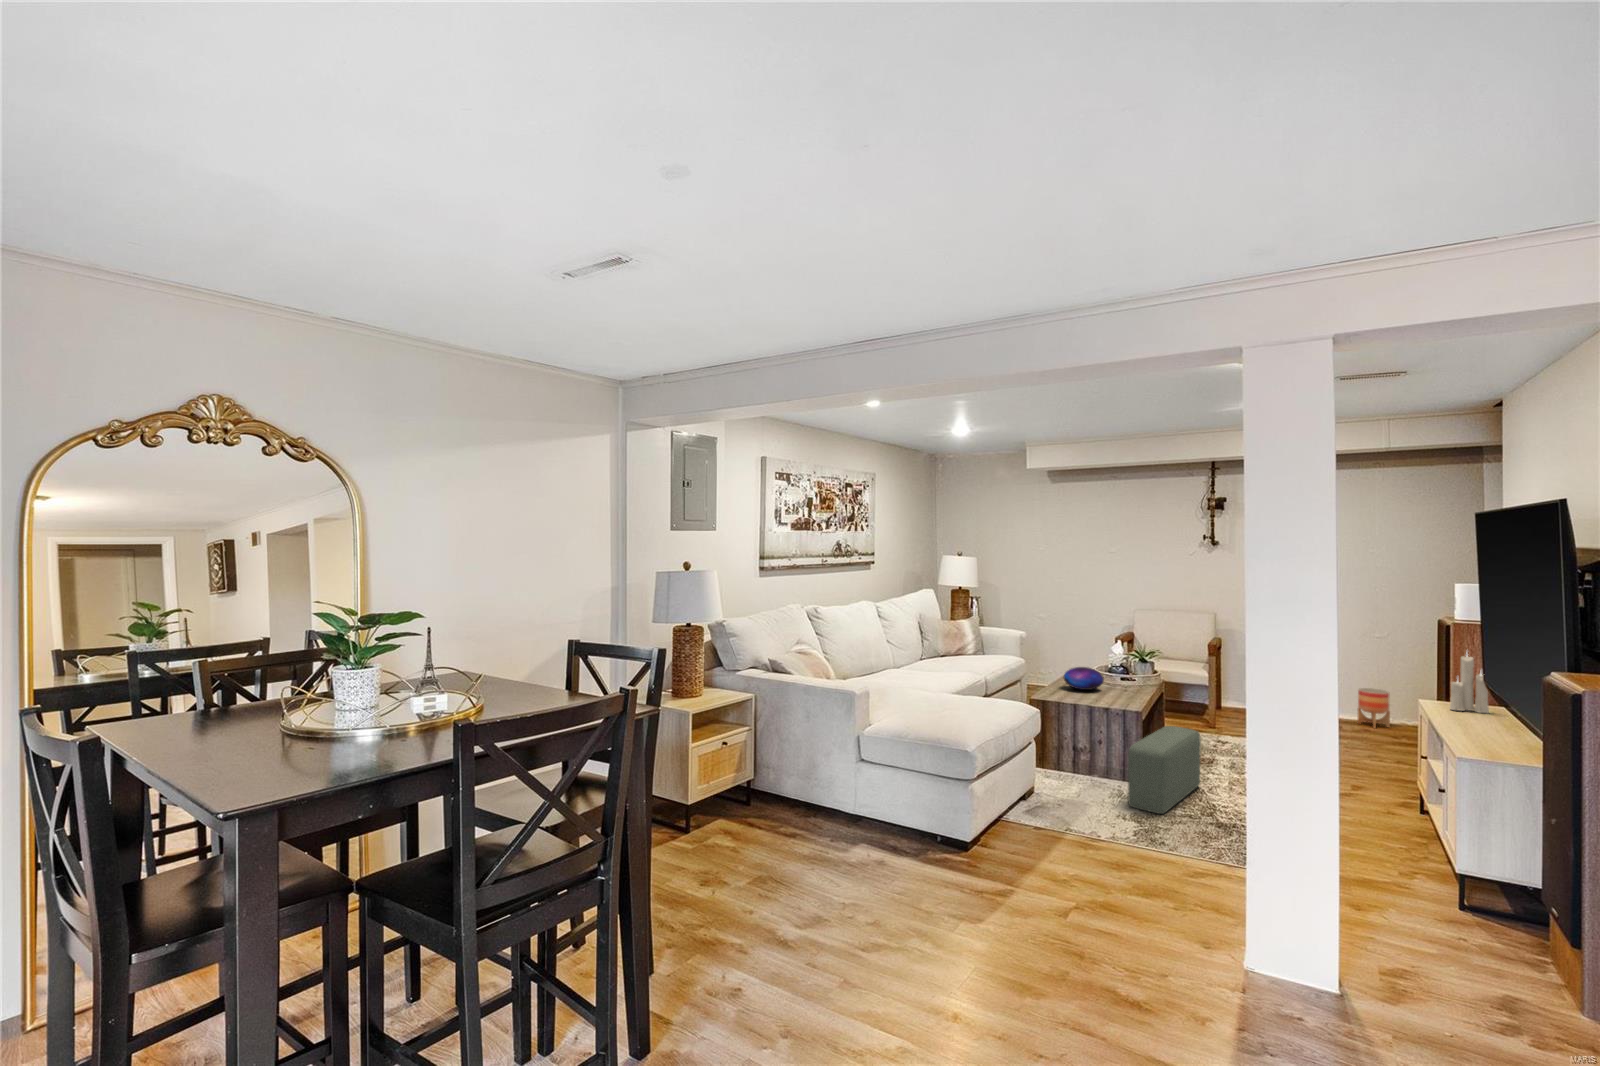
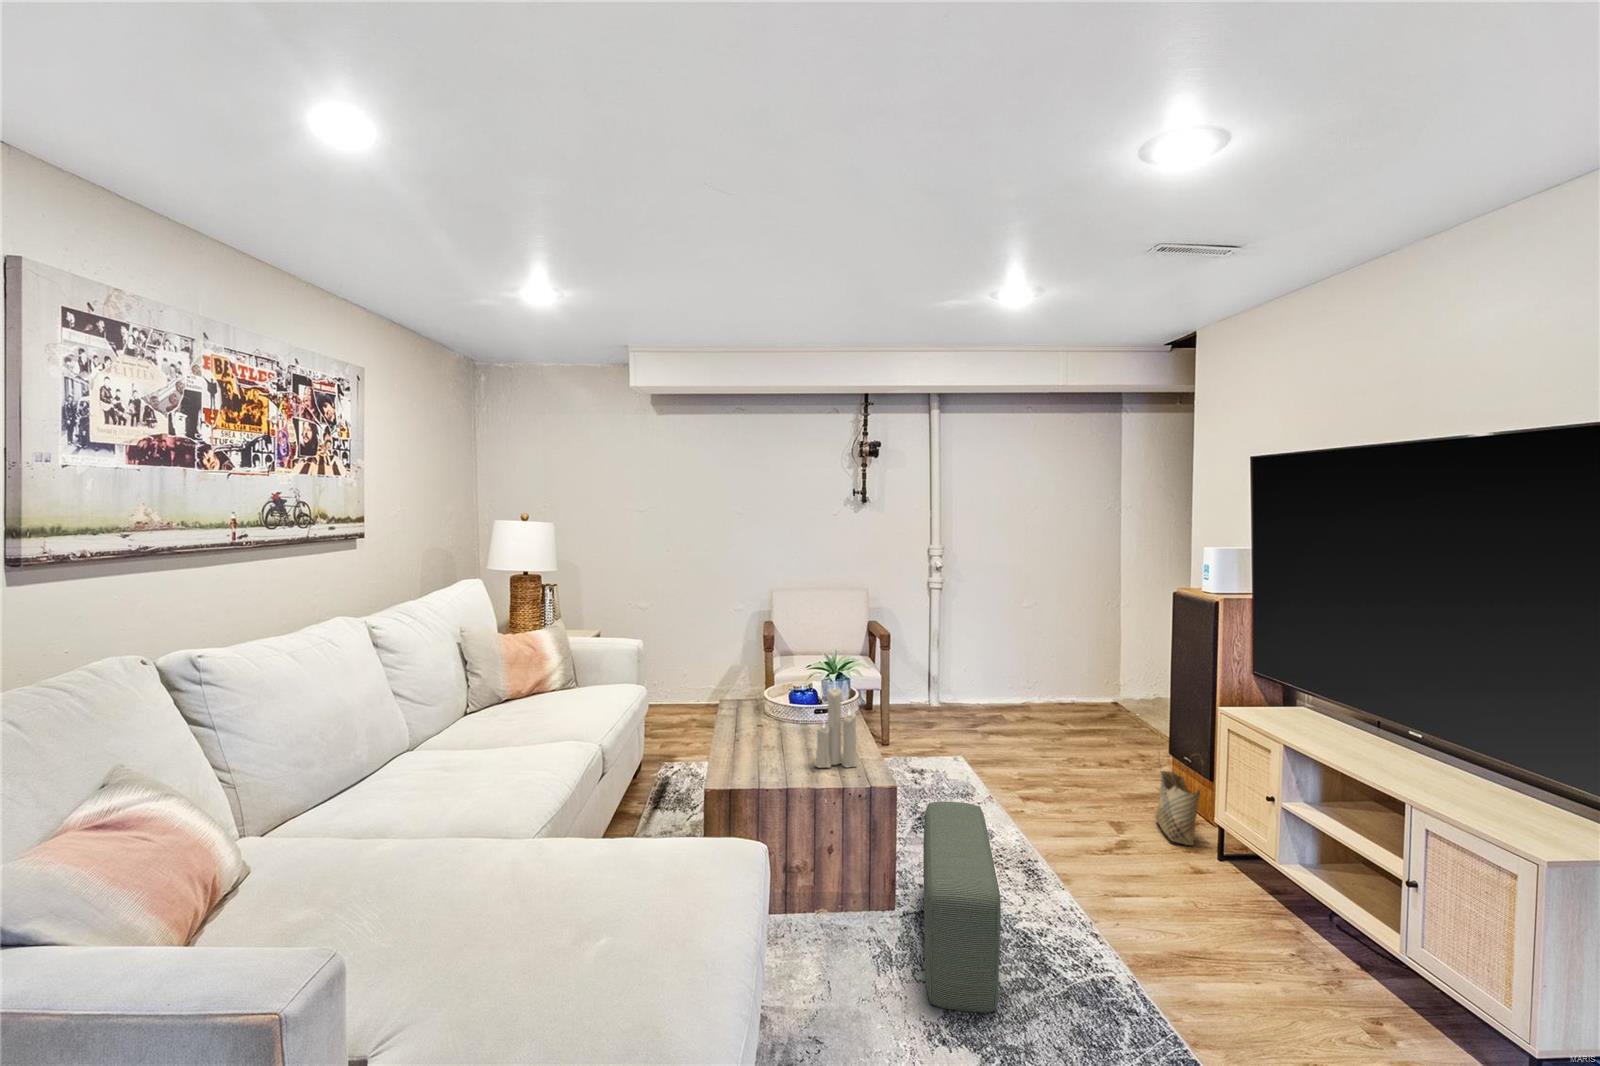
candle: present [1450,656,1489,713] -> present [815,688,857,768]
decorative orb: present [1064,667,1104,690] -> none [740,704,805,746]
planter: present [1358,688,1390,728] -> none [1012,665,1042,712]
woven basket: none [1386,731,1420,802] -> present [1155,760,1201,845]

